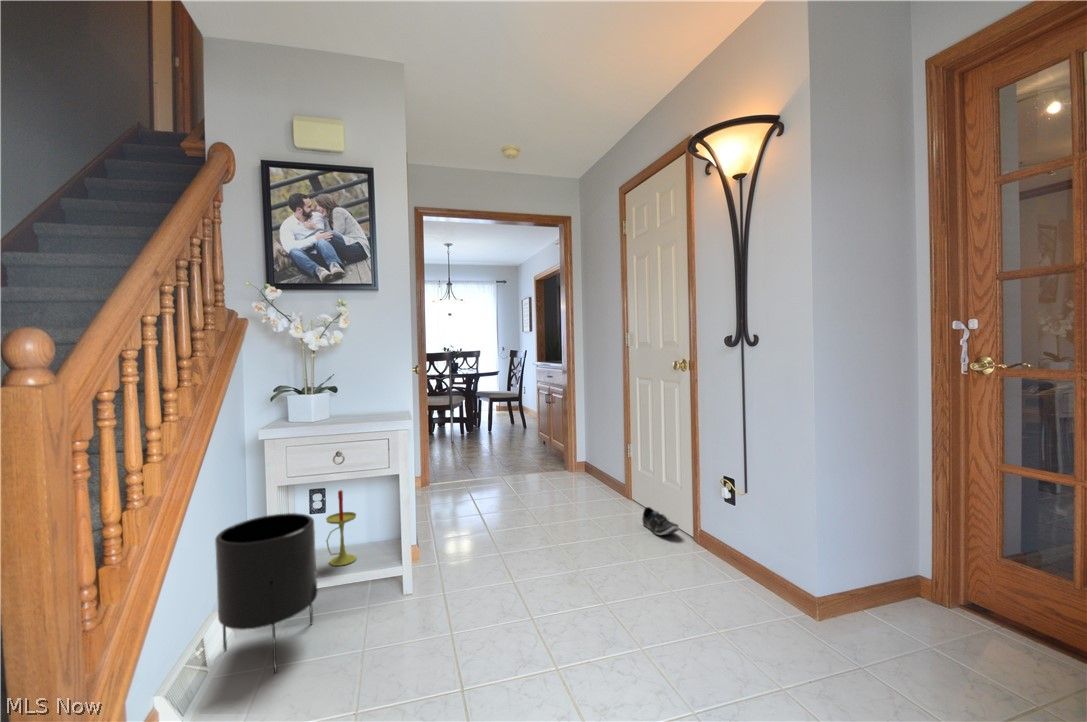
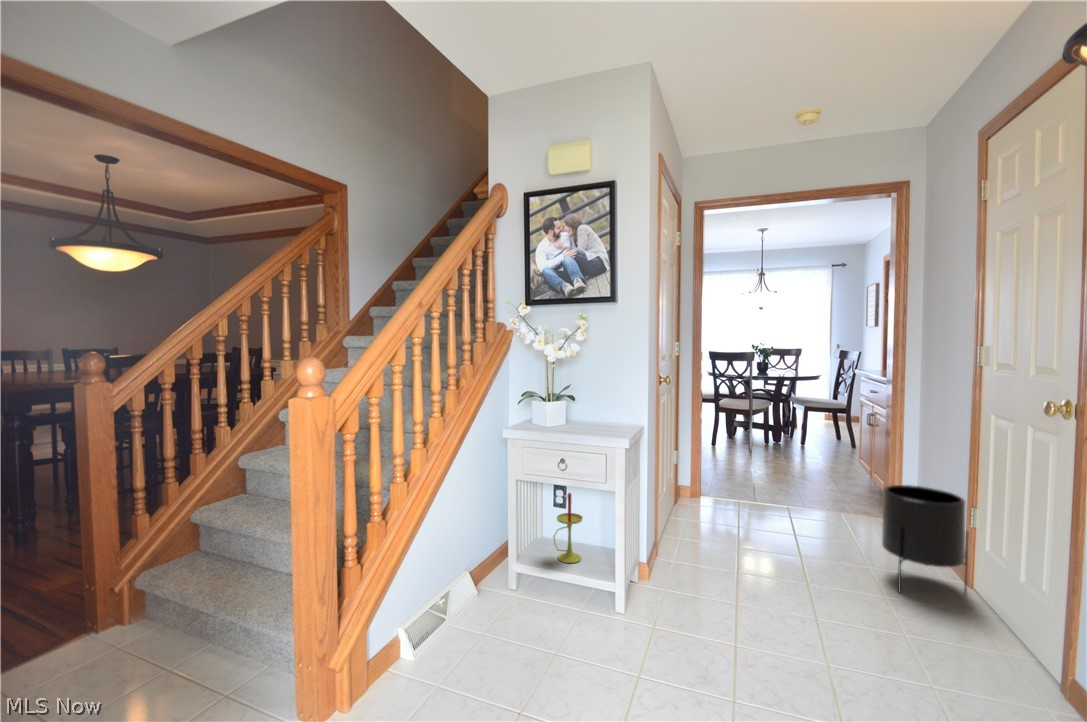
shoe: present [642,507,679,535] -> none [972,613,1038,670]
planter: present [215,513,317,673] -> present [882,485,968,595]

